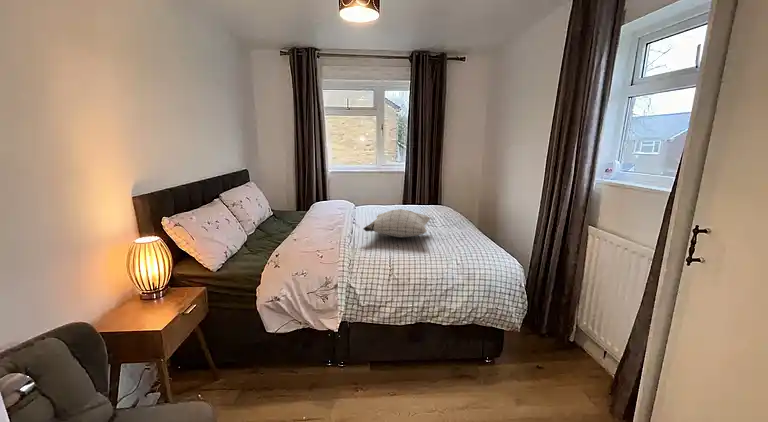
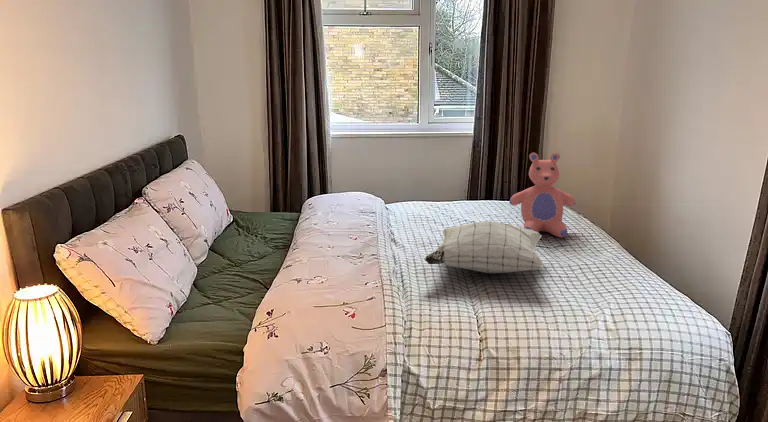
teddy bear: none [418,175,454,222] -> present [509,153,576,237]

